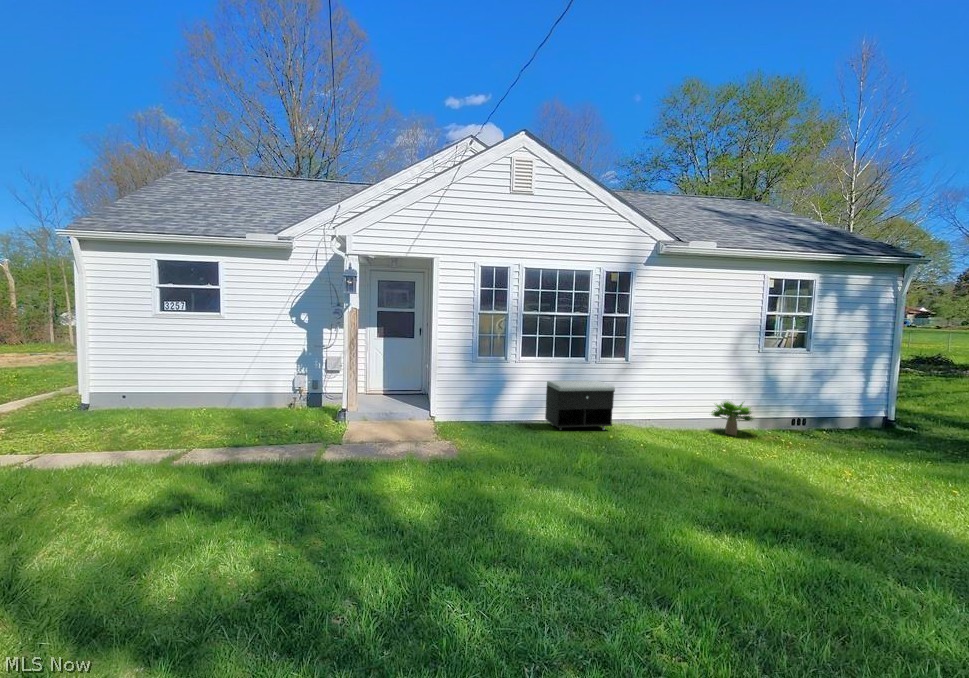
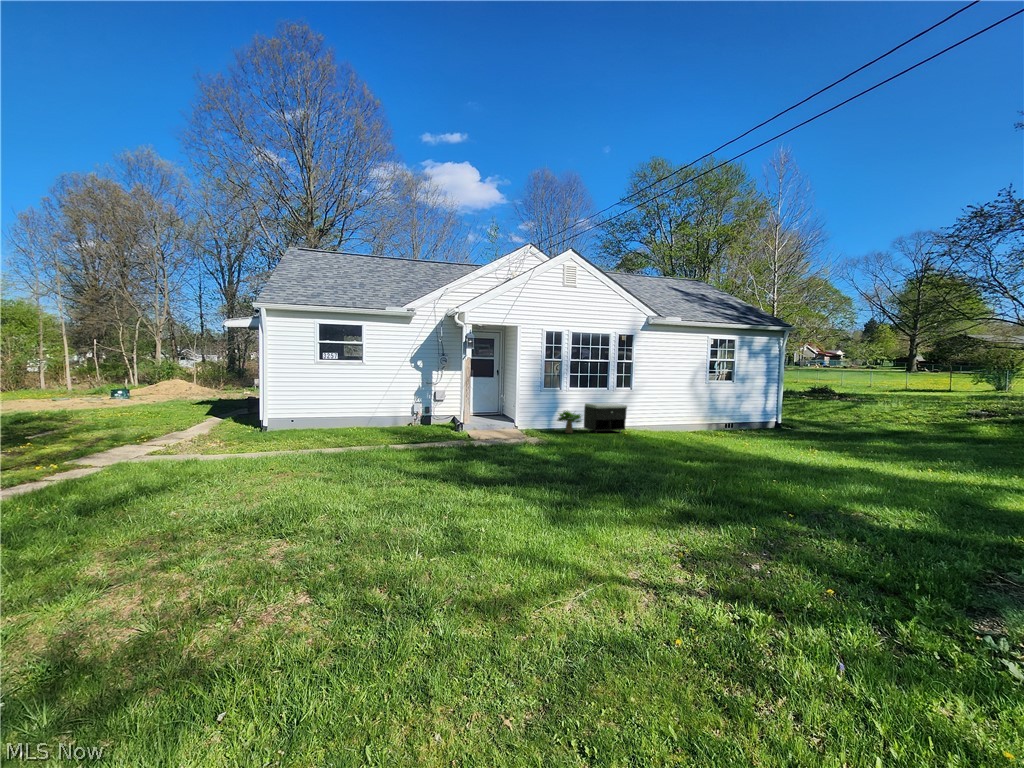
potted plant: present [711,401,753,435] -> present [557,410,581,433]

